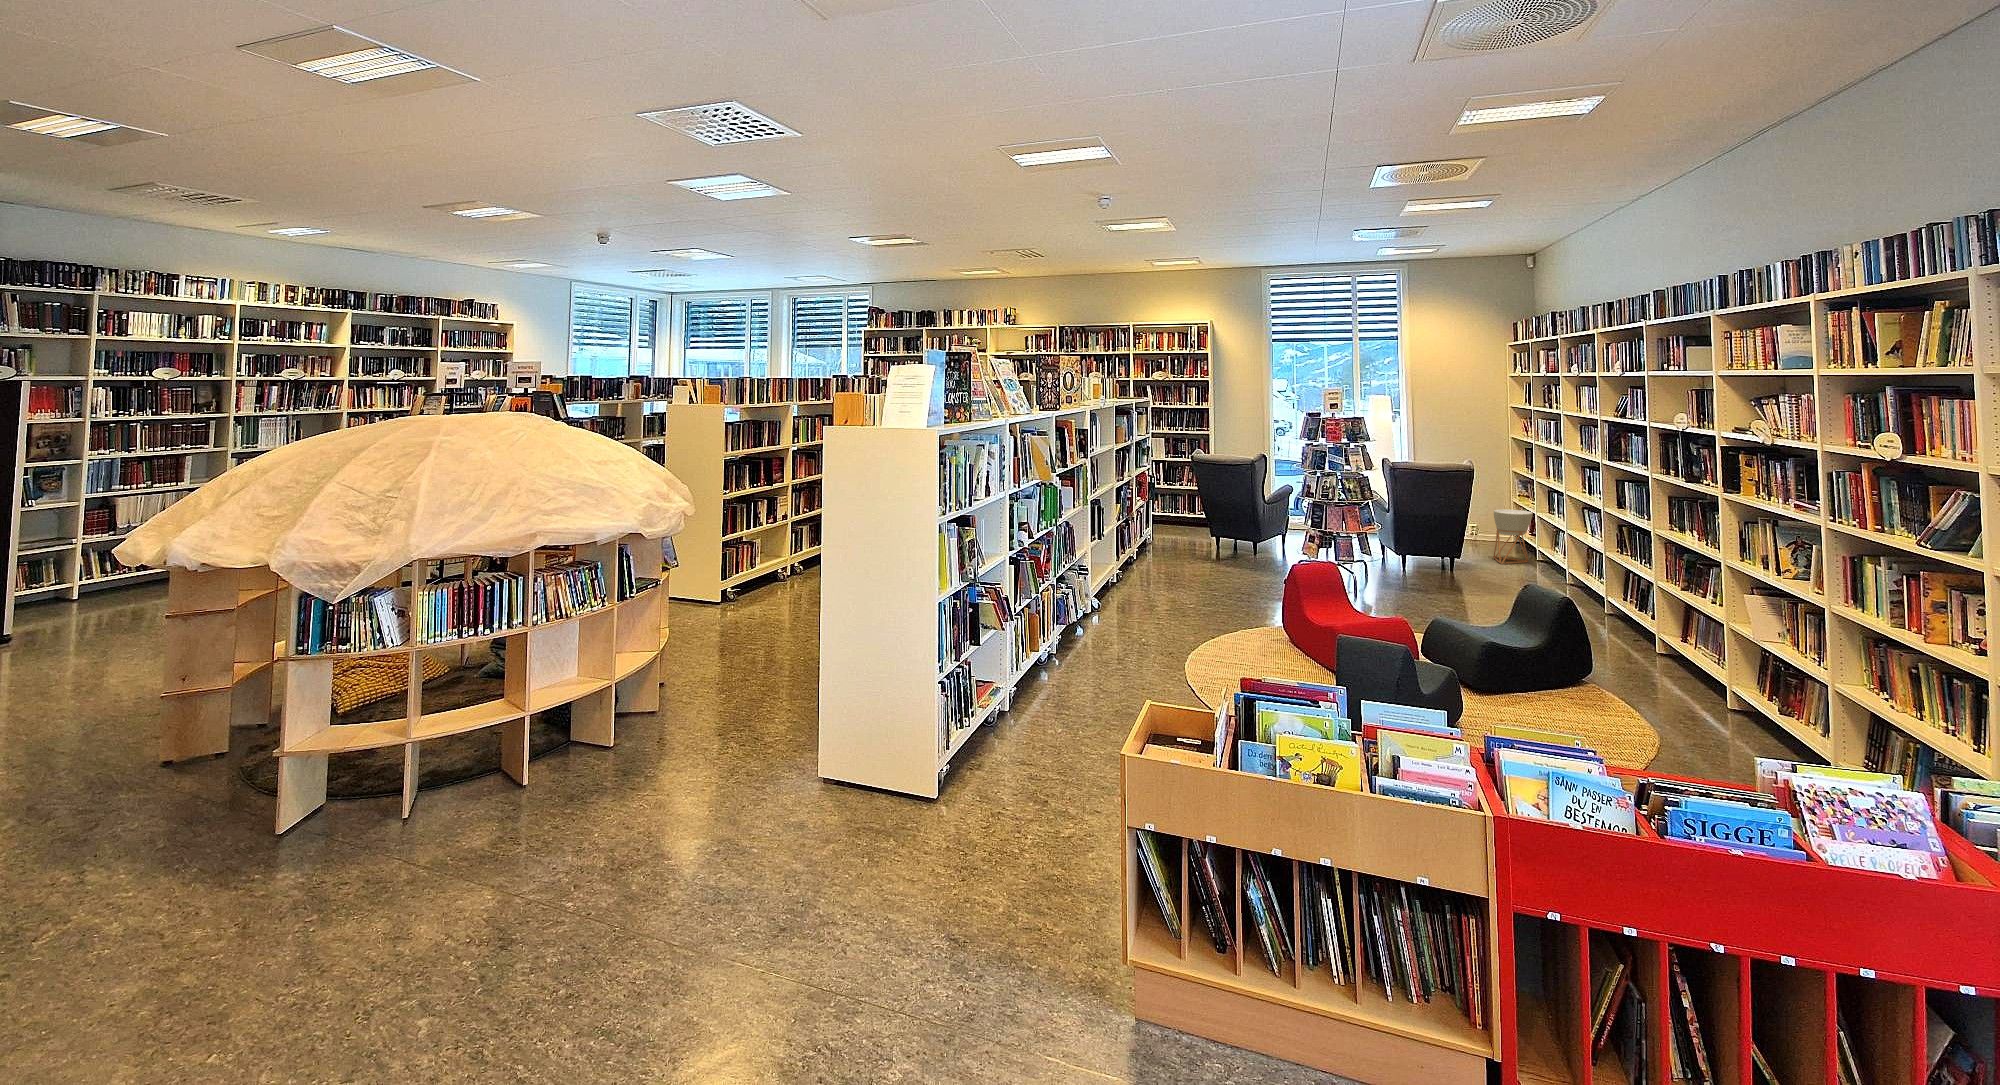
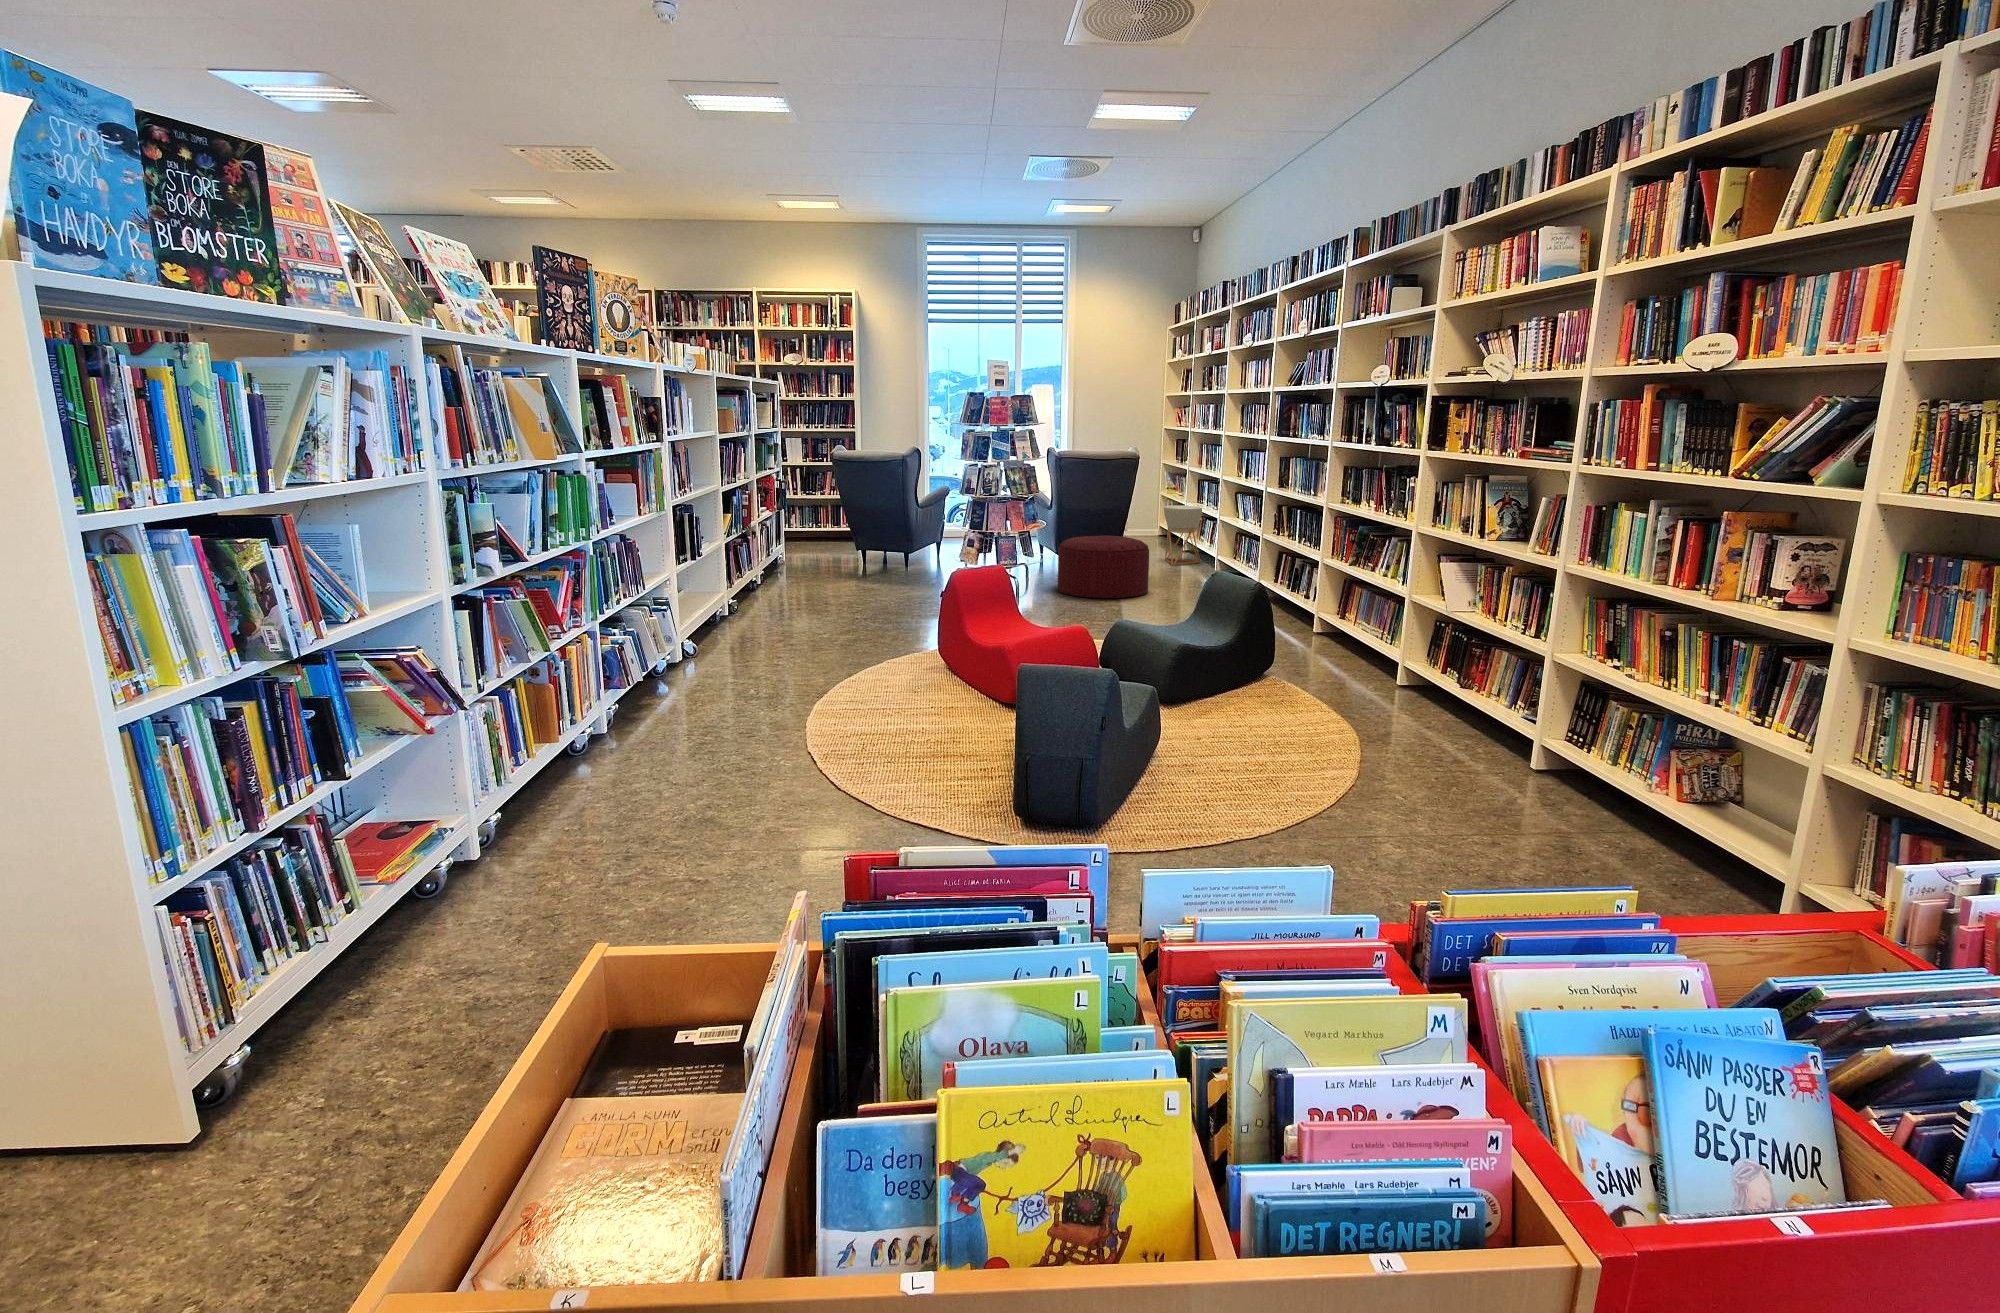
ottoman: none [1390,538,1477,594] -> present [1058,536,1149,598]

